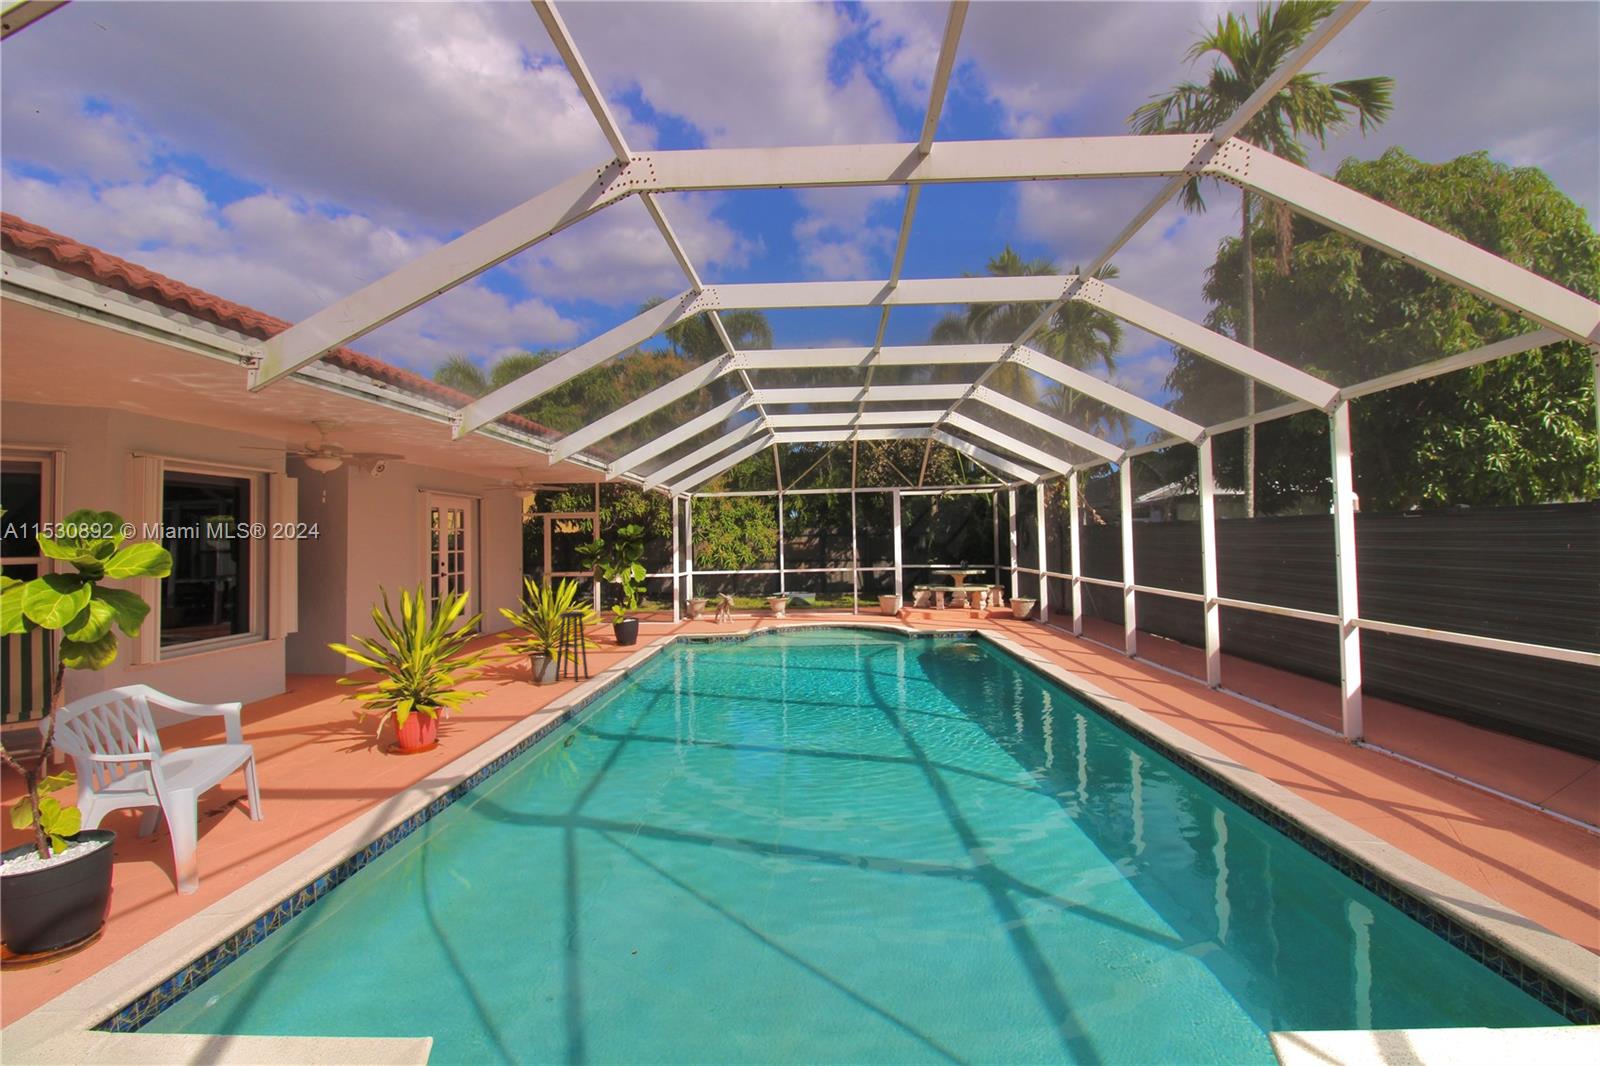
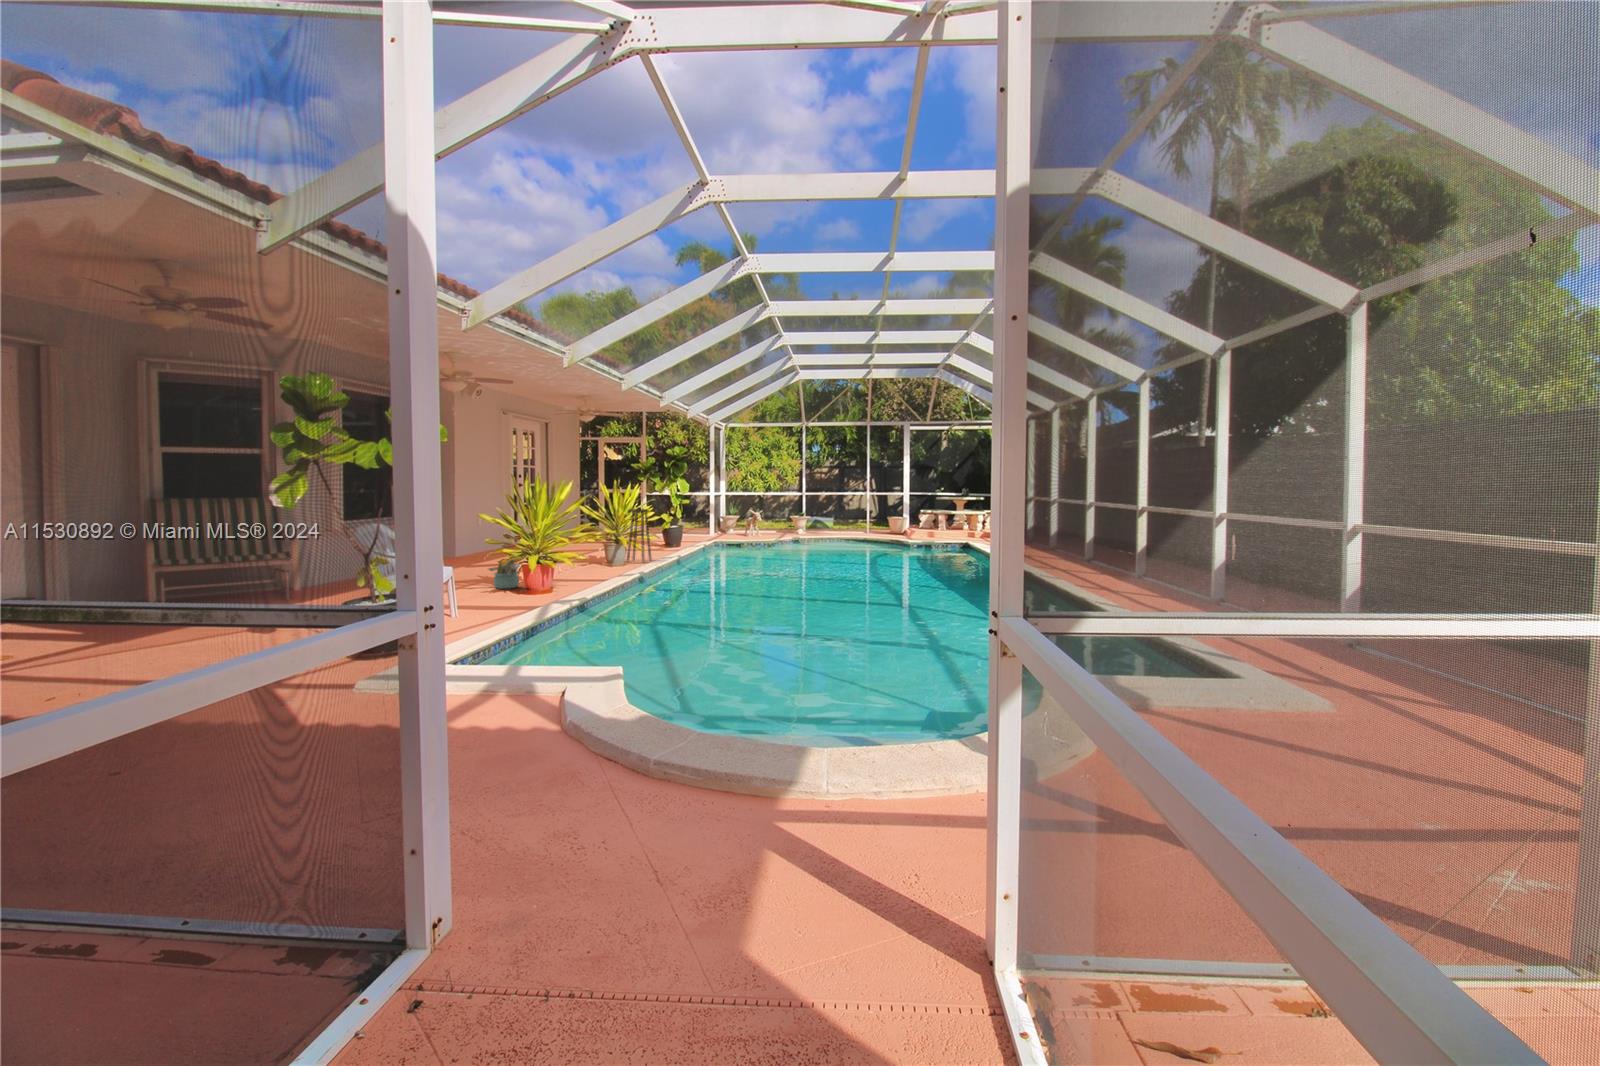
decorative plant: none [331,709,382,754] -> present [489,560,520,589]

